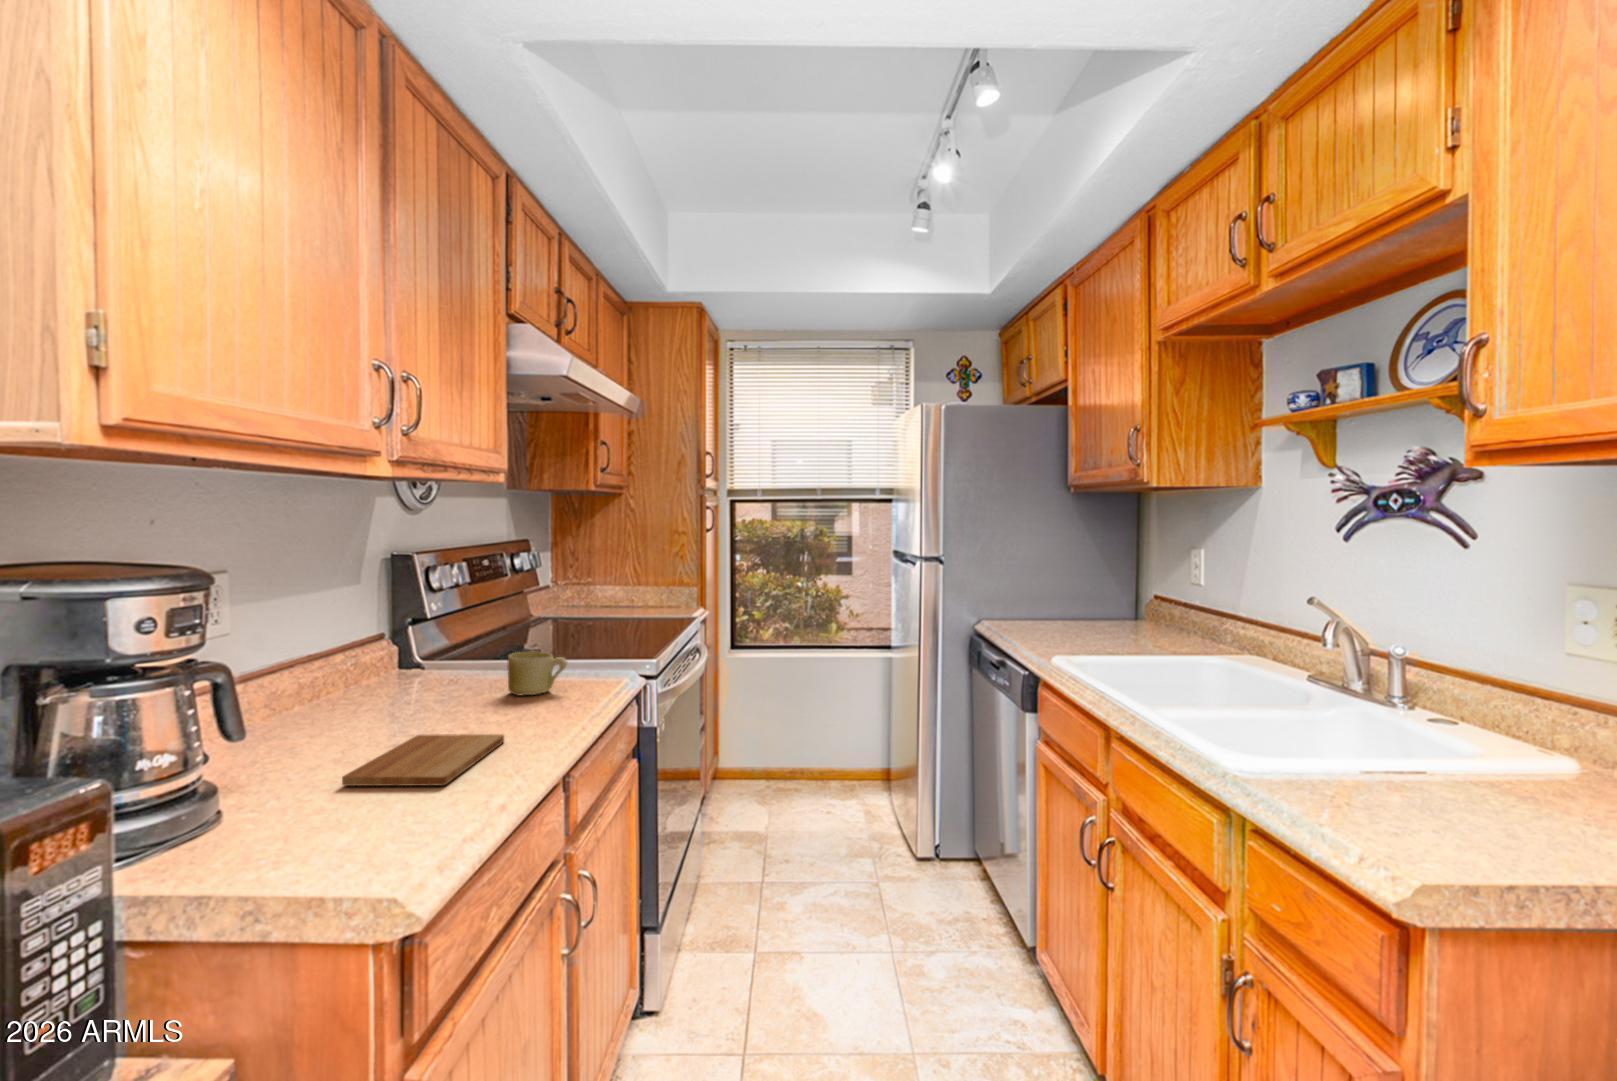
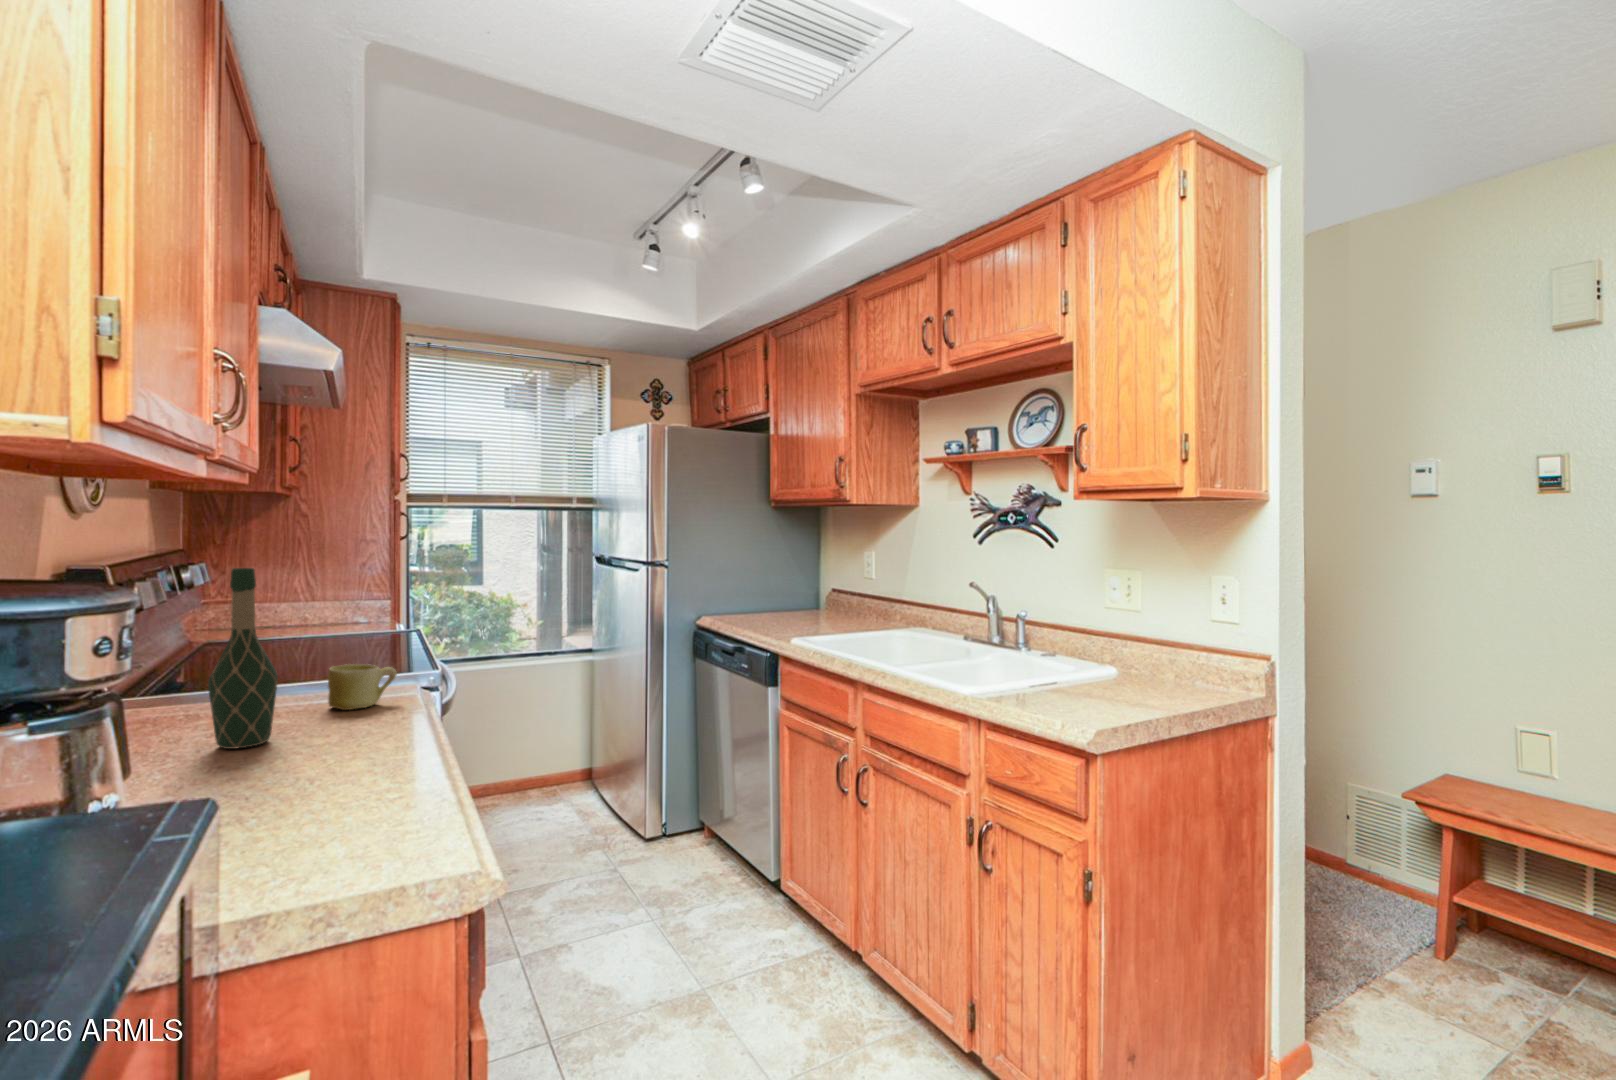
wine bottle: none [369,559,428,724] -> present [208,568,278,749]
cutting board: present [342,734,504,786] -> none [303,737,421,795]

